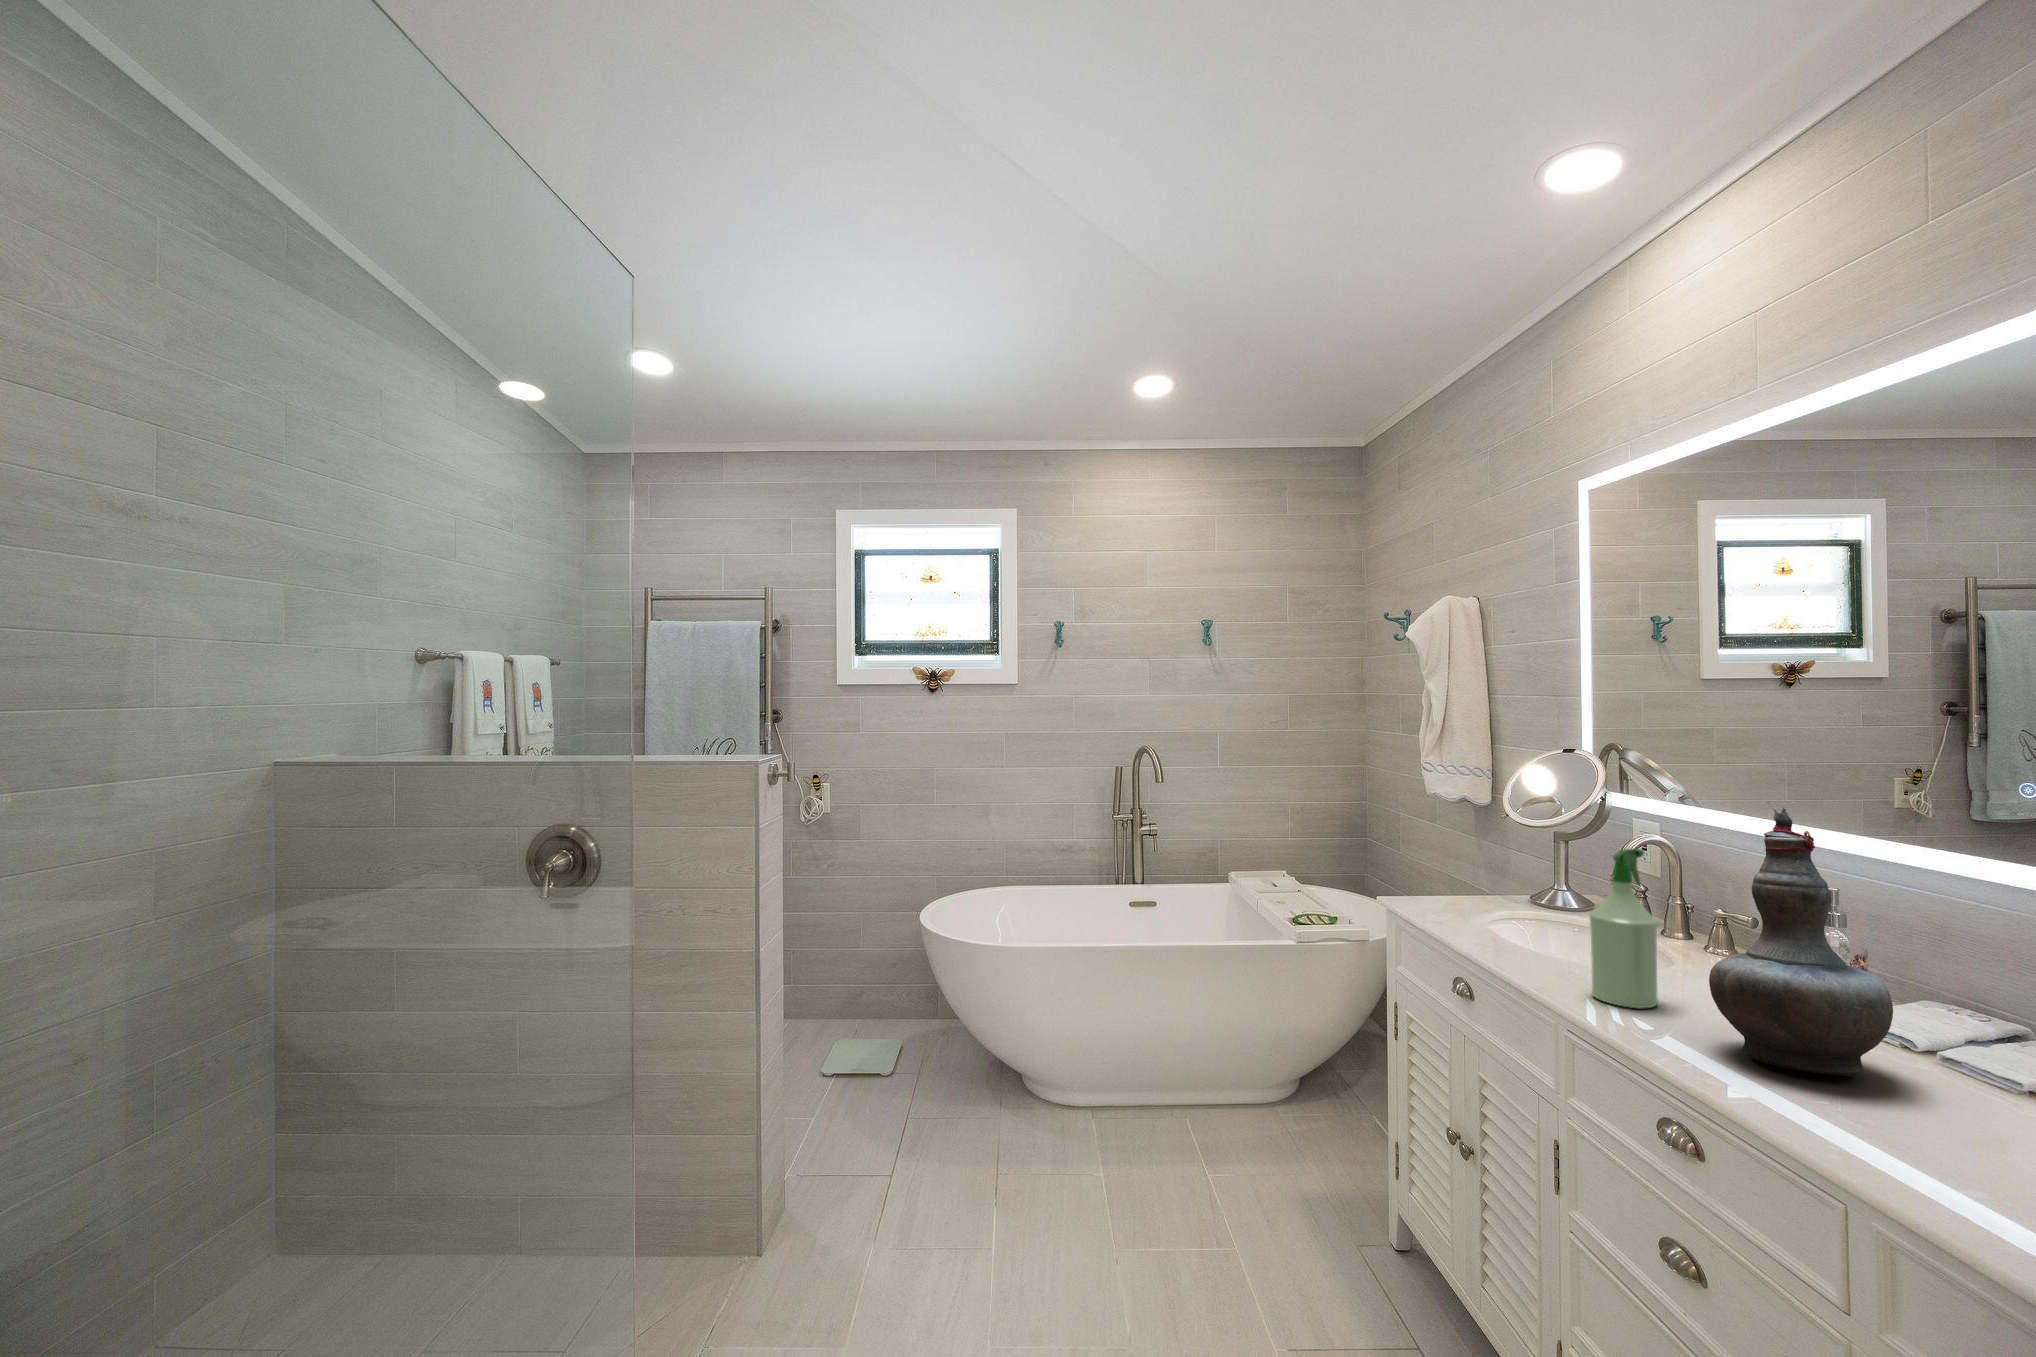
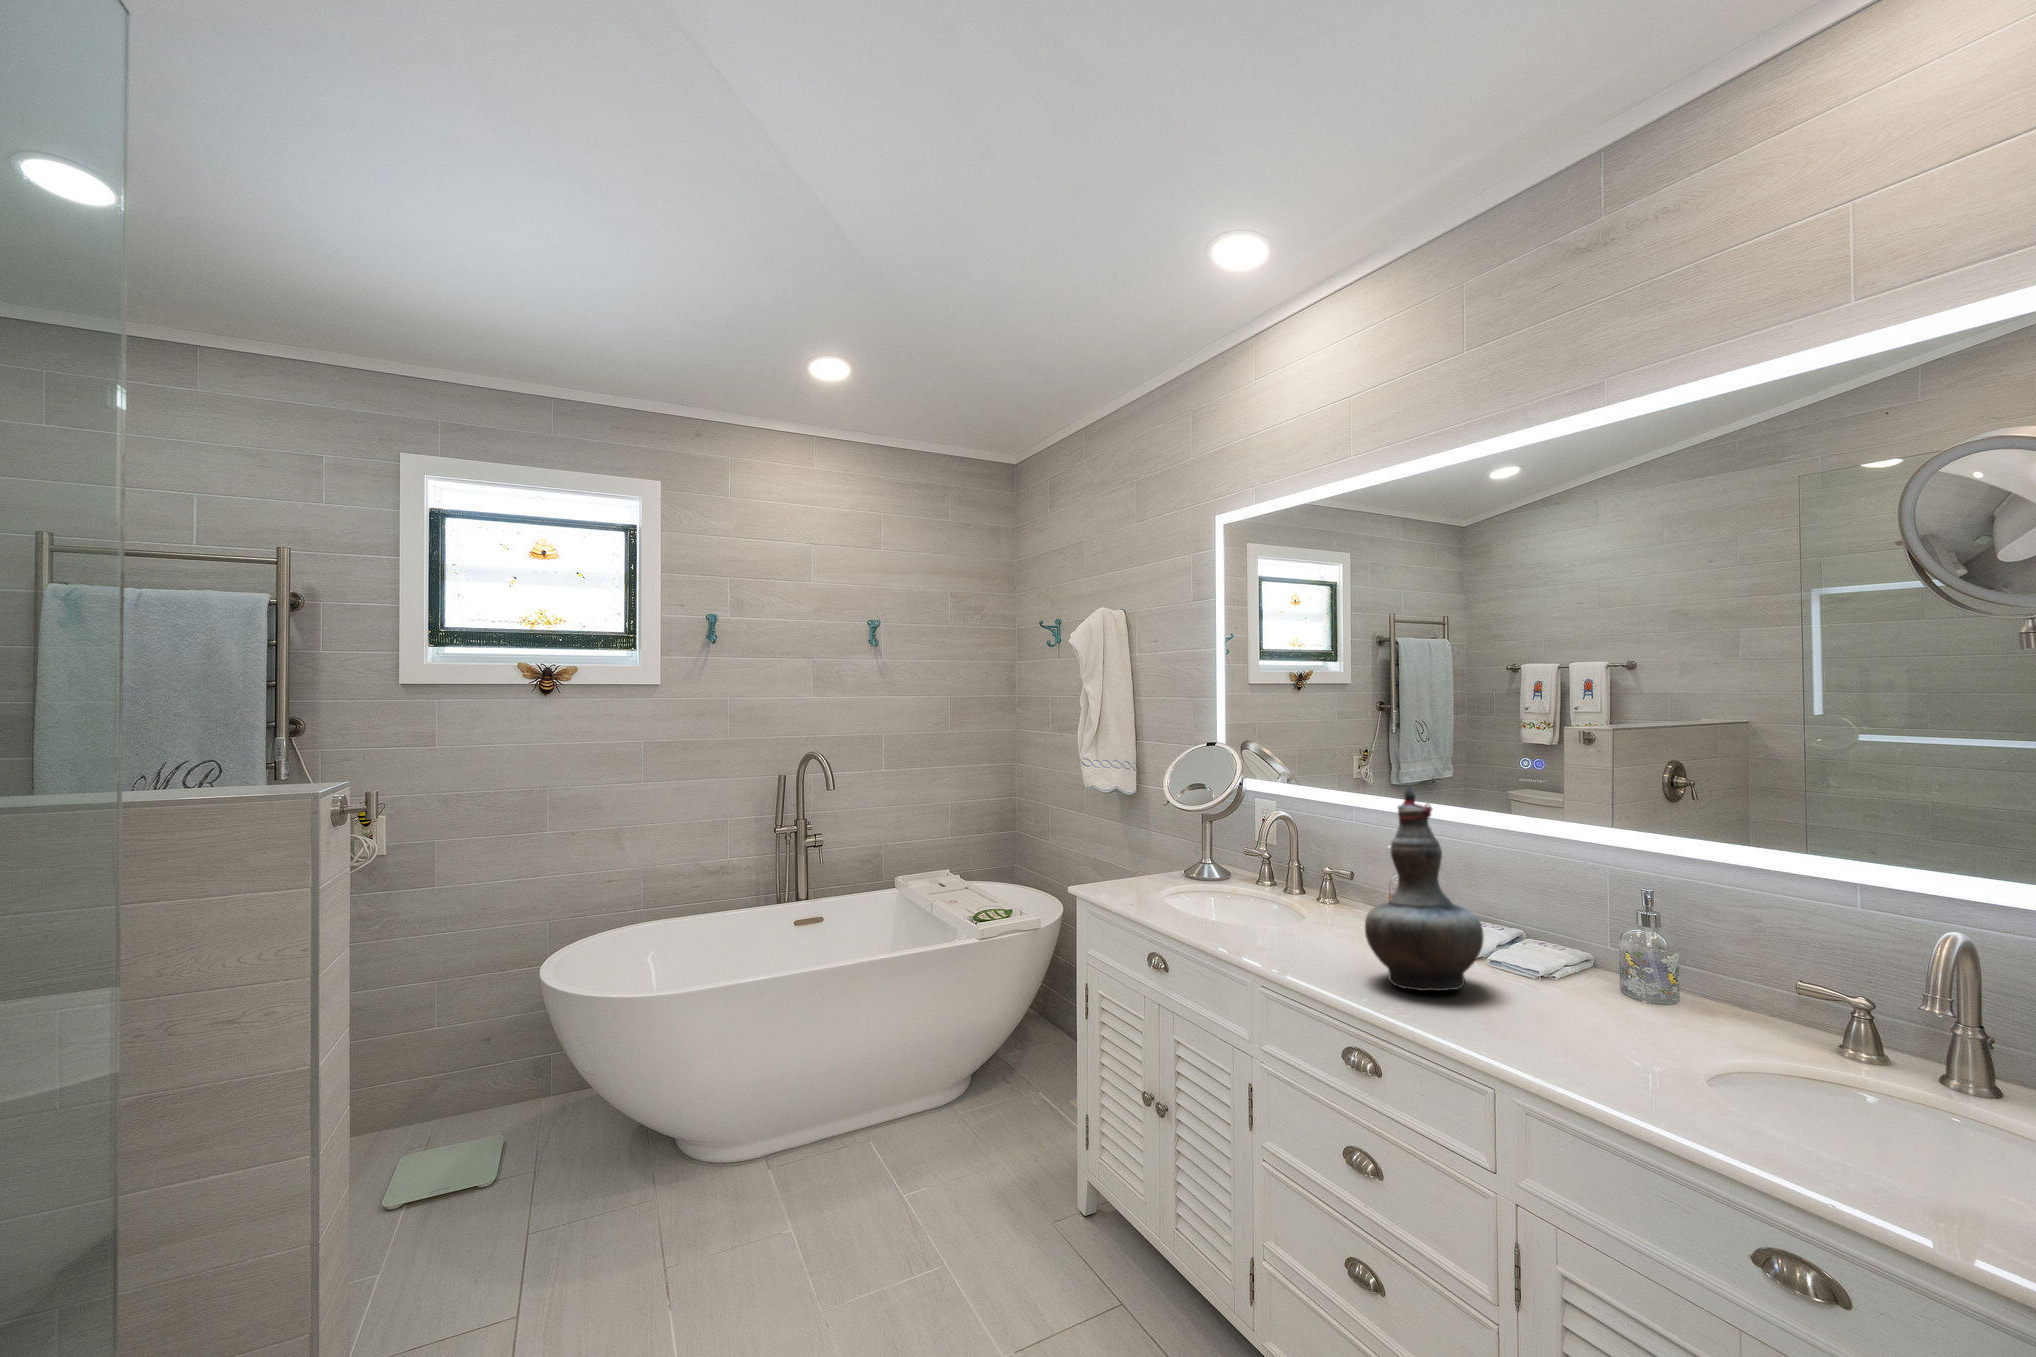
spray bottle: present [1589,849,1658,1008] -> none [1265,826,1315,959]

